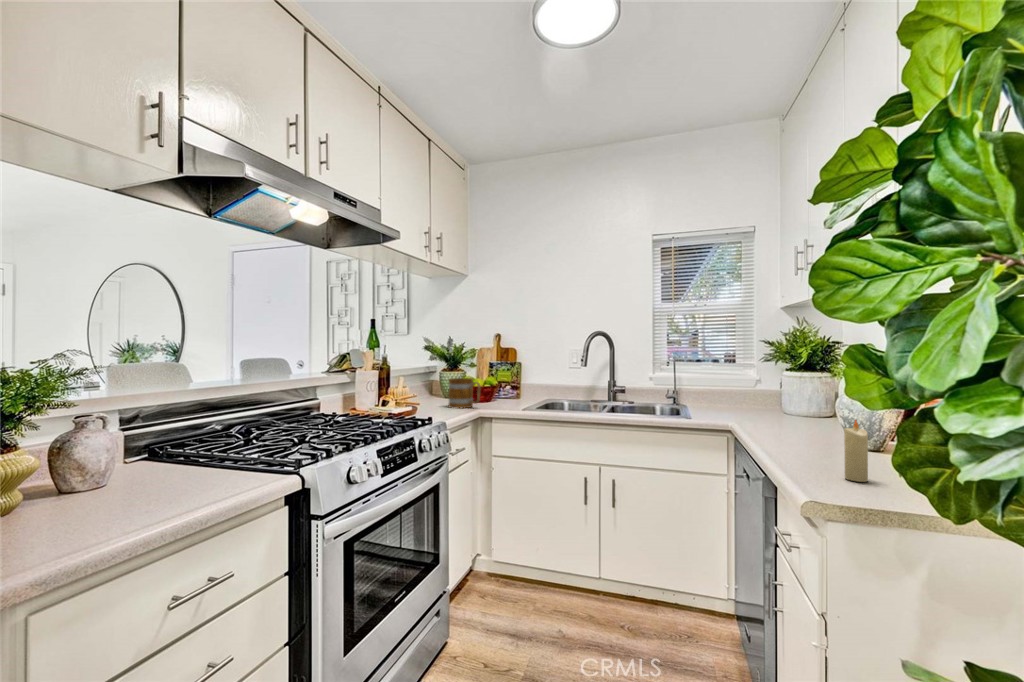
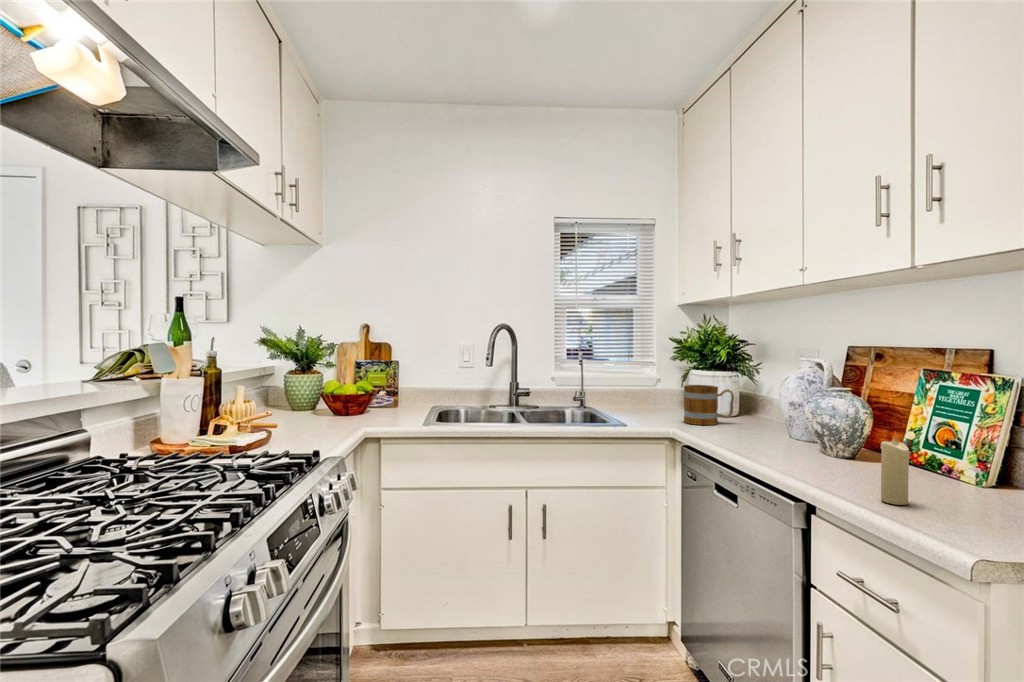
mug: present [448,378,481,408] -> present [684,385,734,425]

